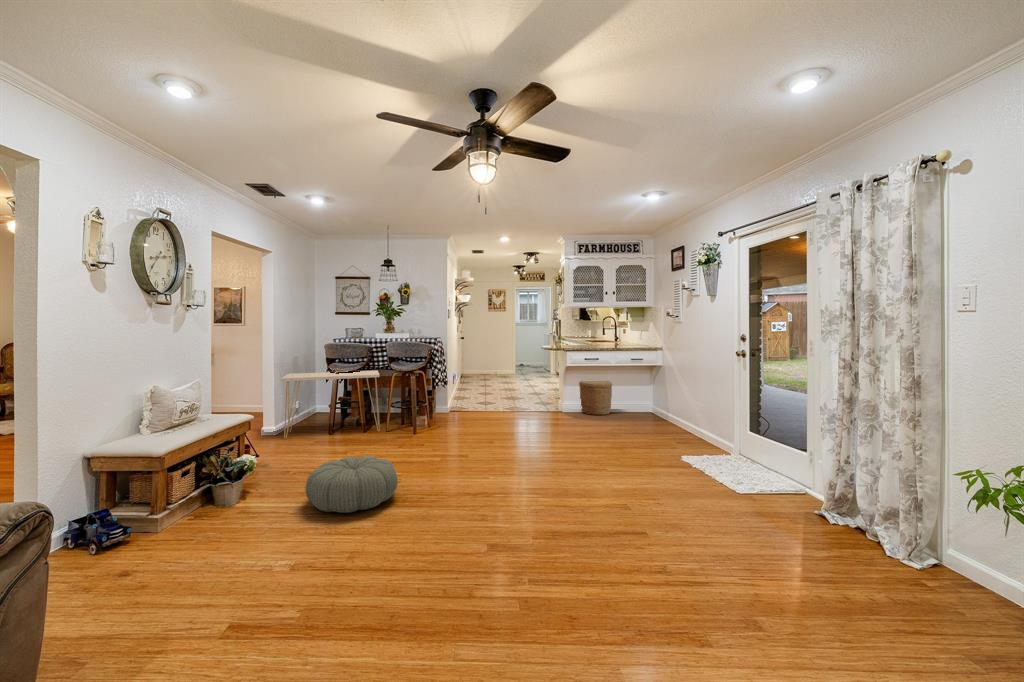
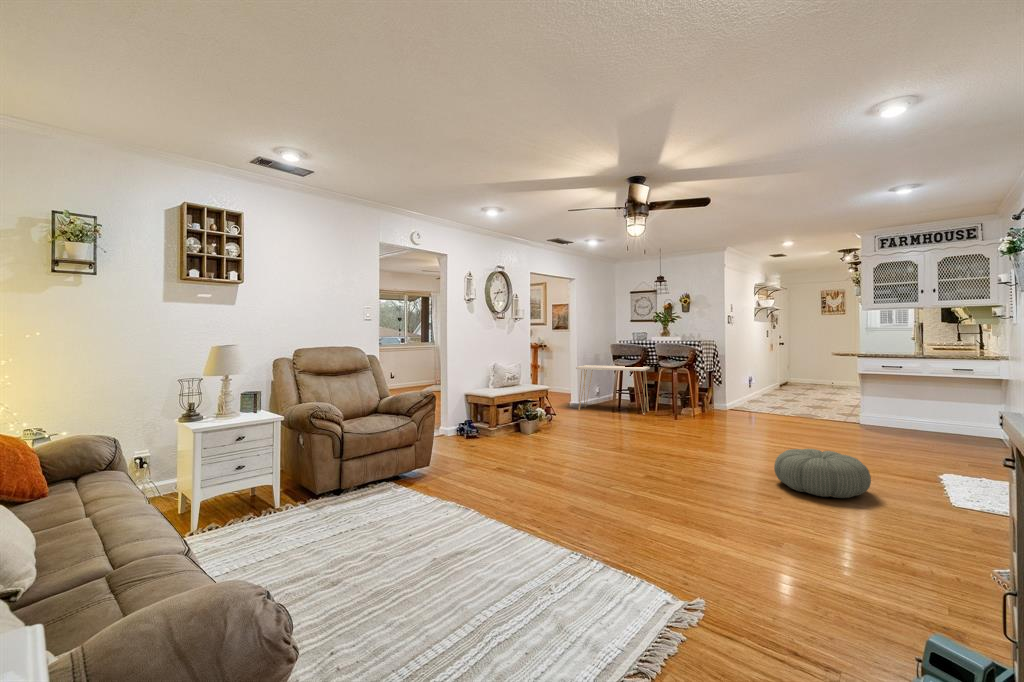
woven basket: present [579,381,612,415] -> none [873,393,922,435]
pouf: present [305,456,398,513] -> present [774,449,871,498]

